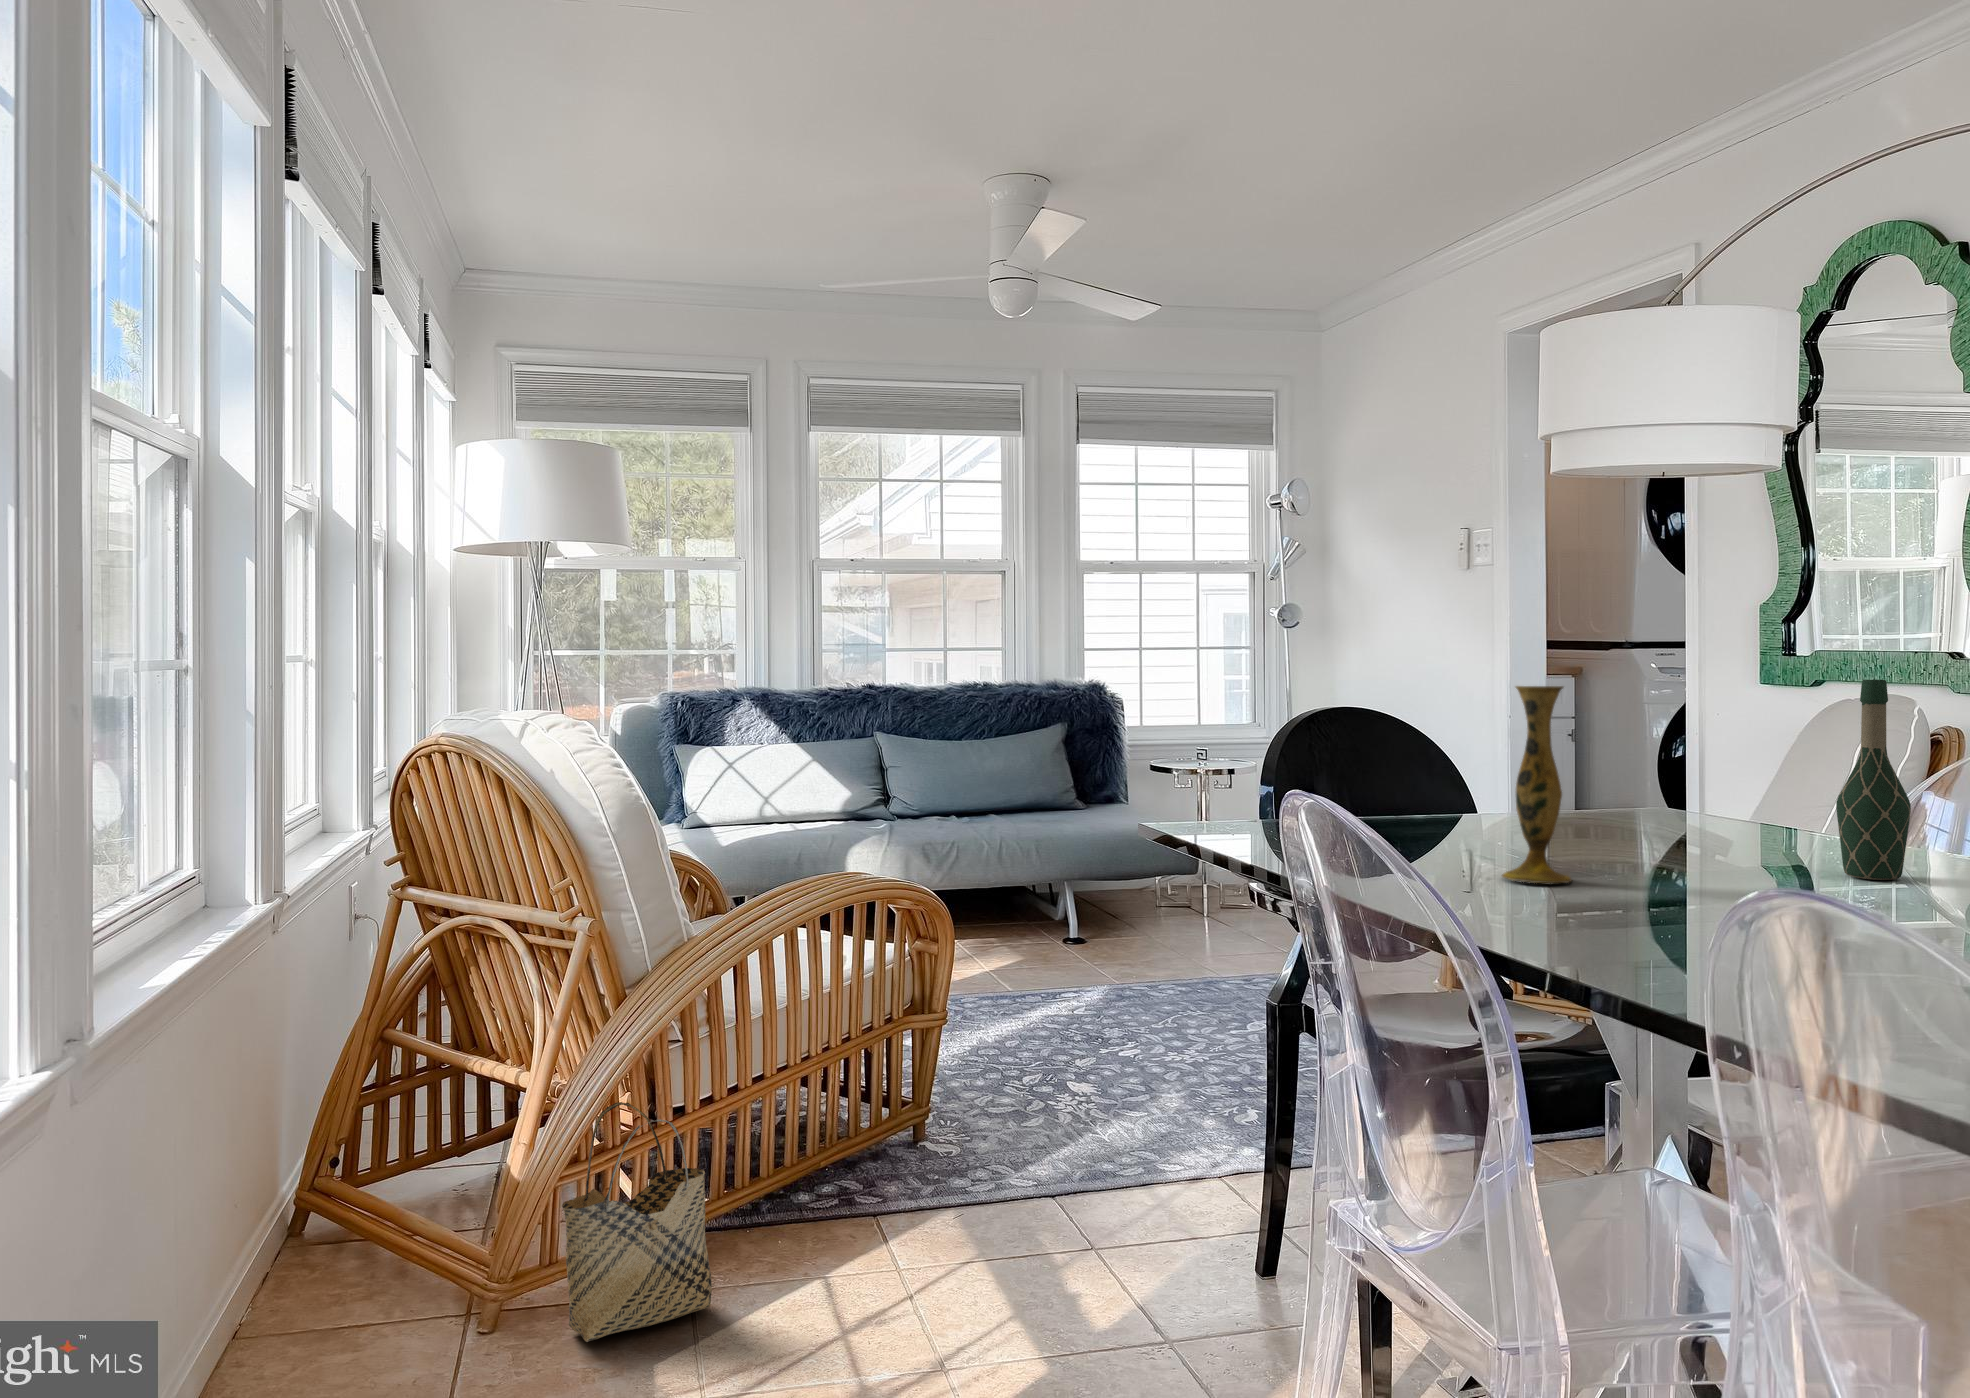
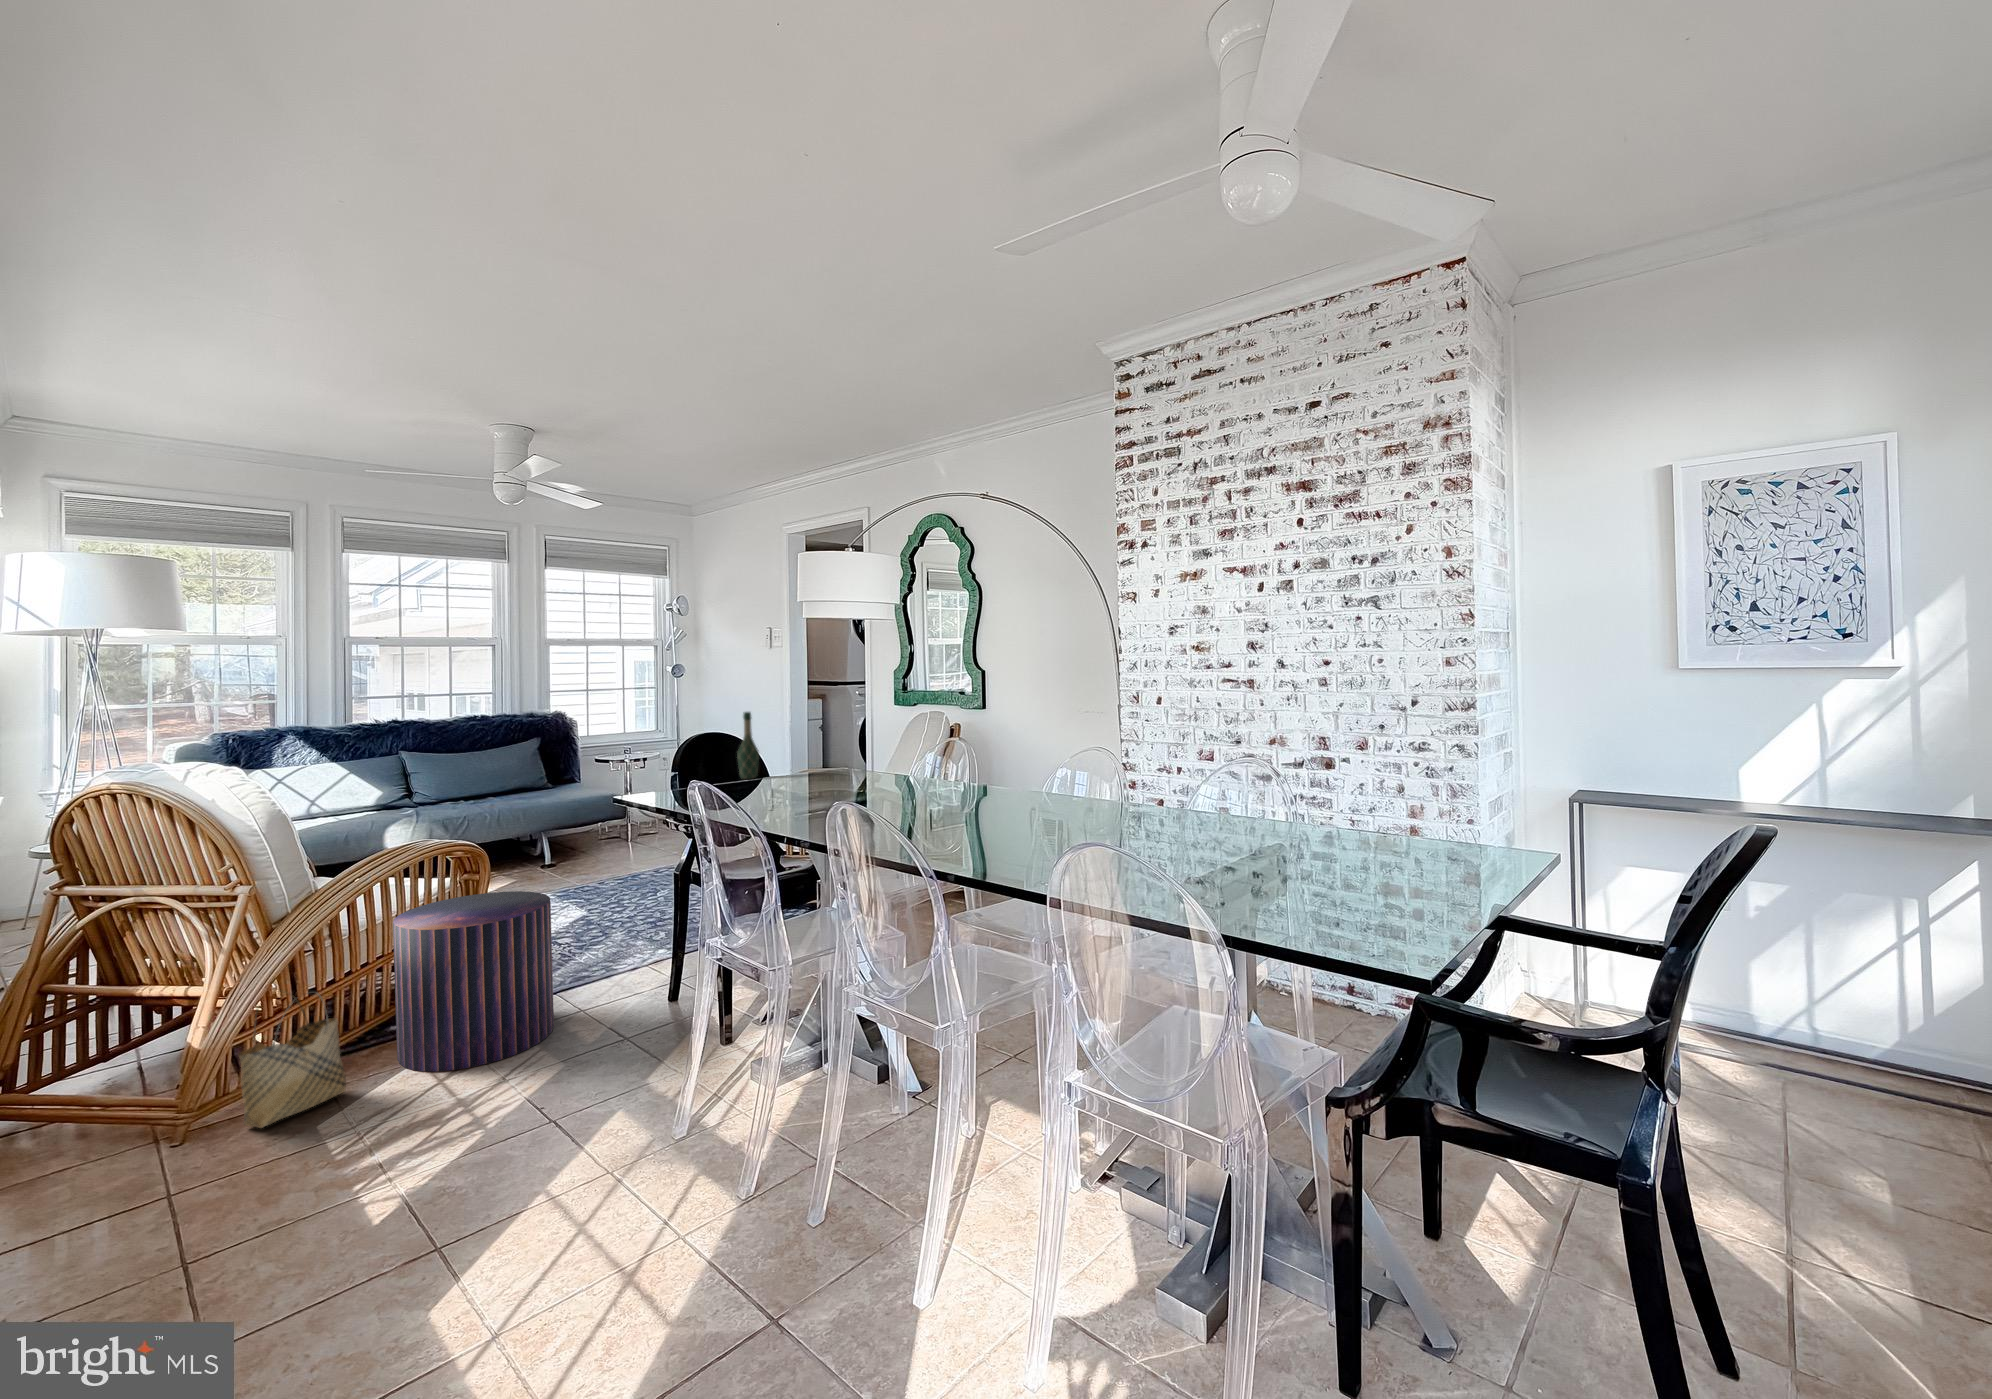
wine bottle: present [1836,680,1911,880] -> present [737,712,759,779]
vase: present [1502,686,1571,884] -> none [772,723,801,806]
pouf: none [794,984,1044,1319] -> present [393,891,554,1071]

